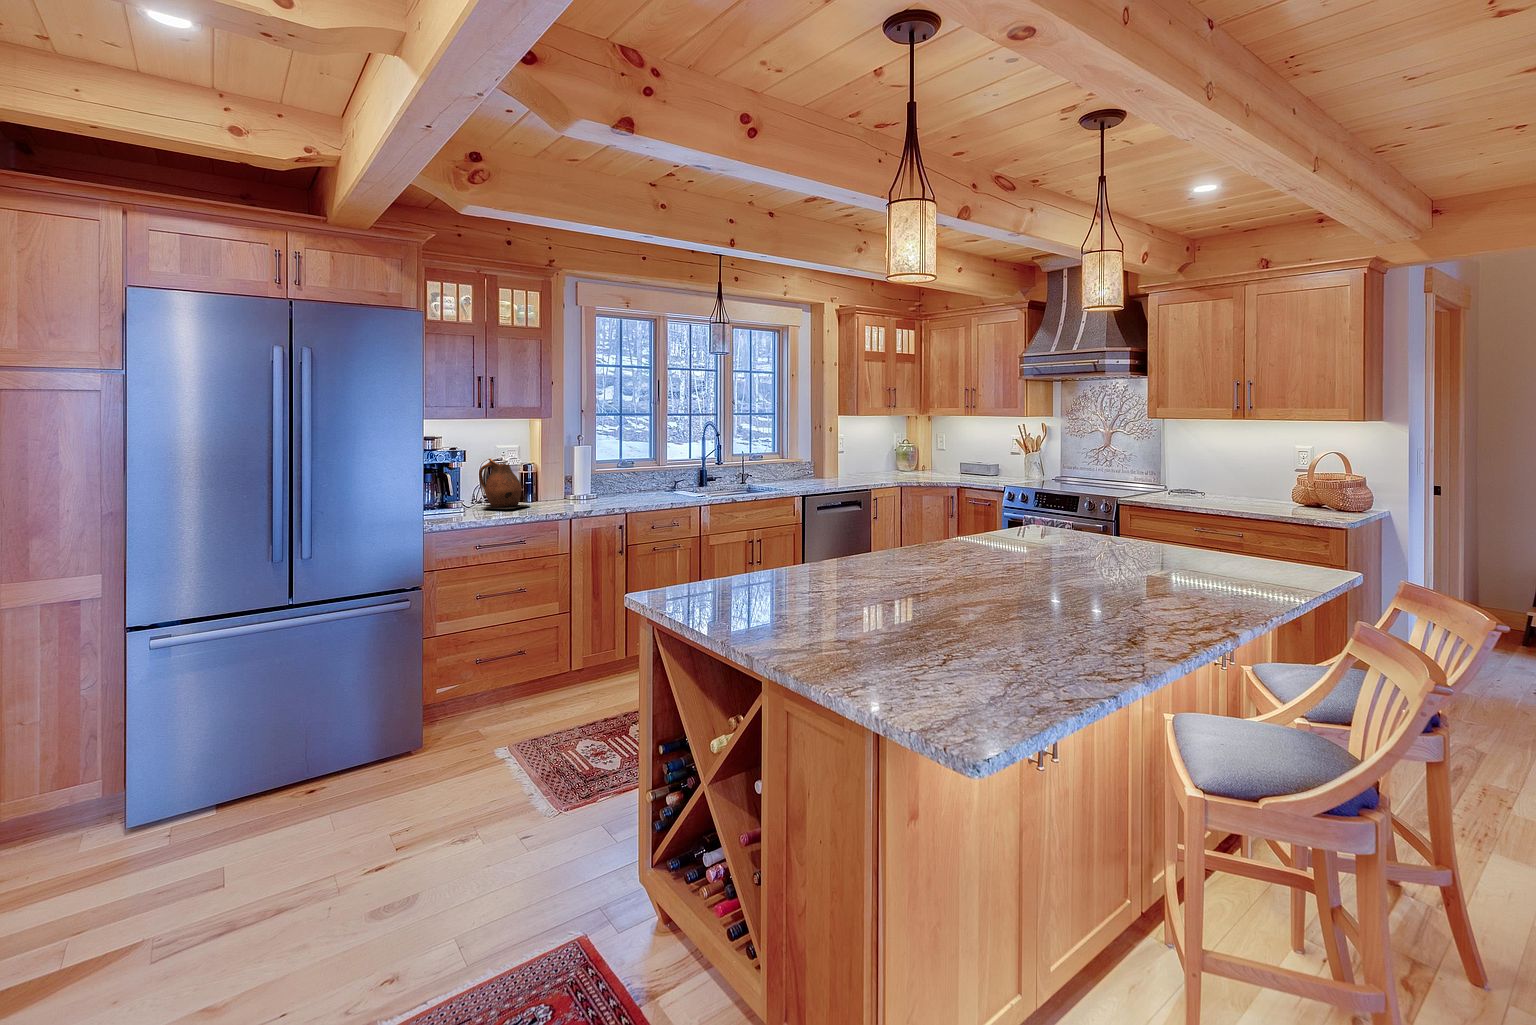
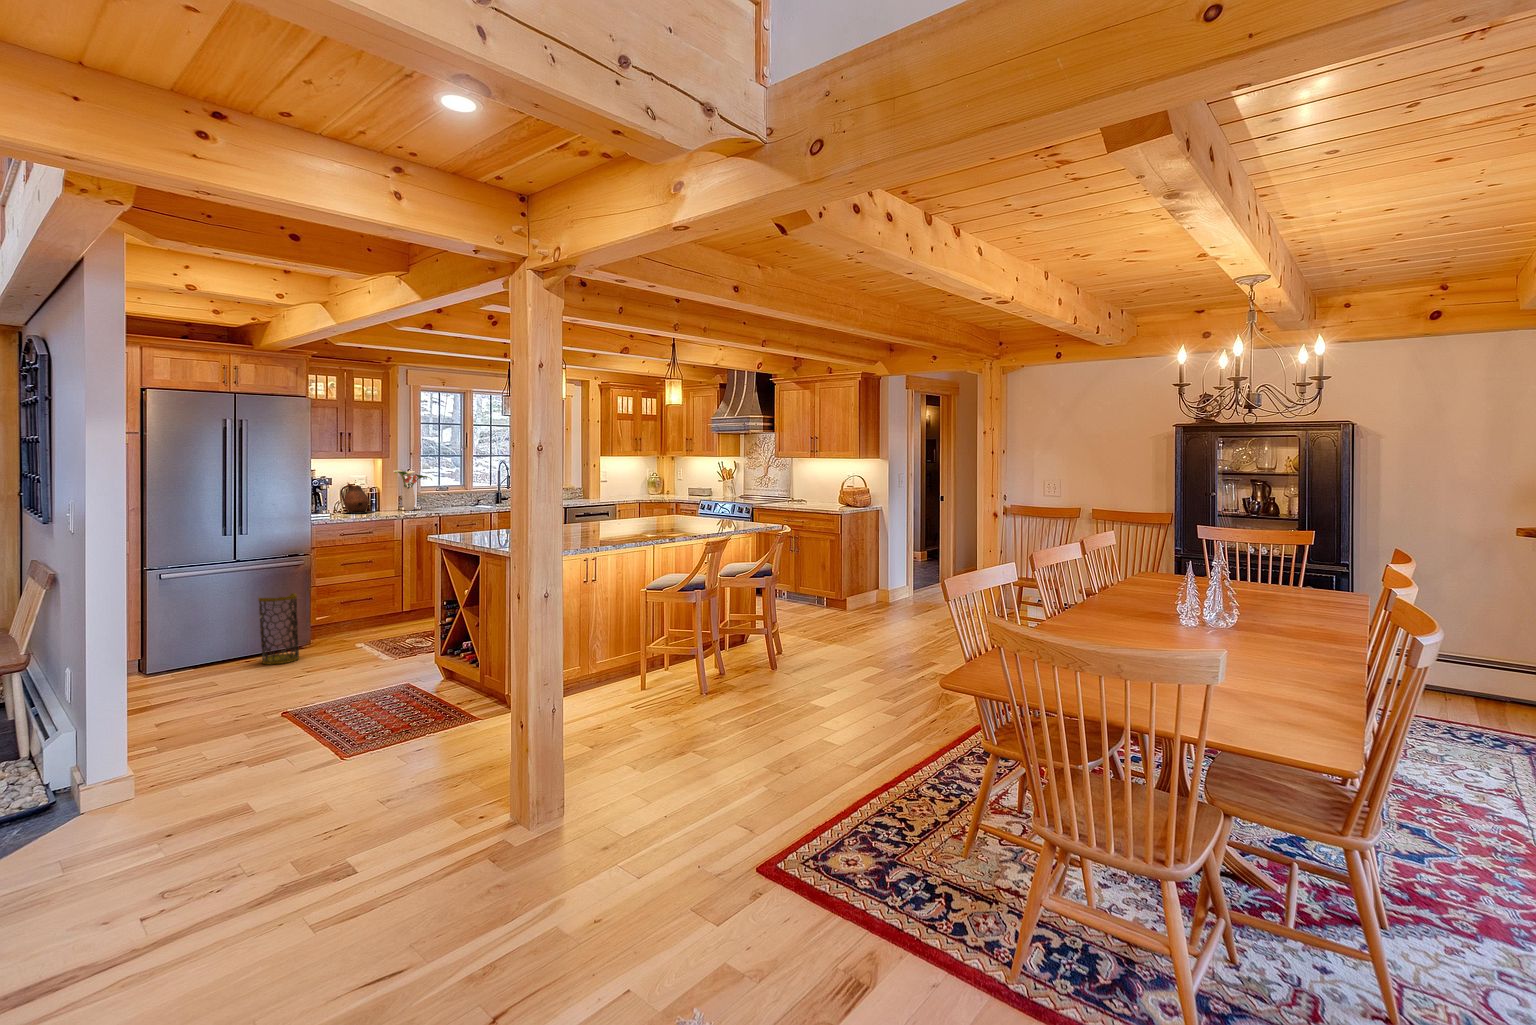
flower arrangement: none [557,438,617,503] -> present [394,470,432,511]
trash can: none [336,661,408,796] -> present [258,593,299,664]

